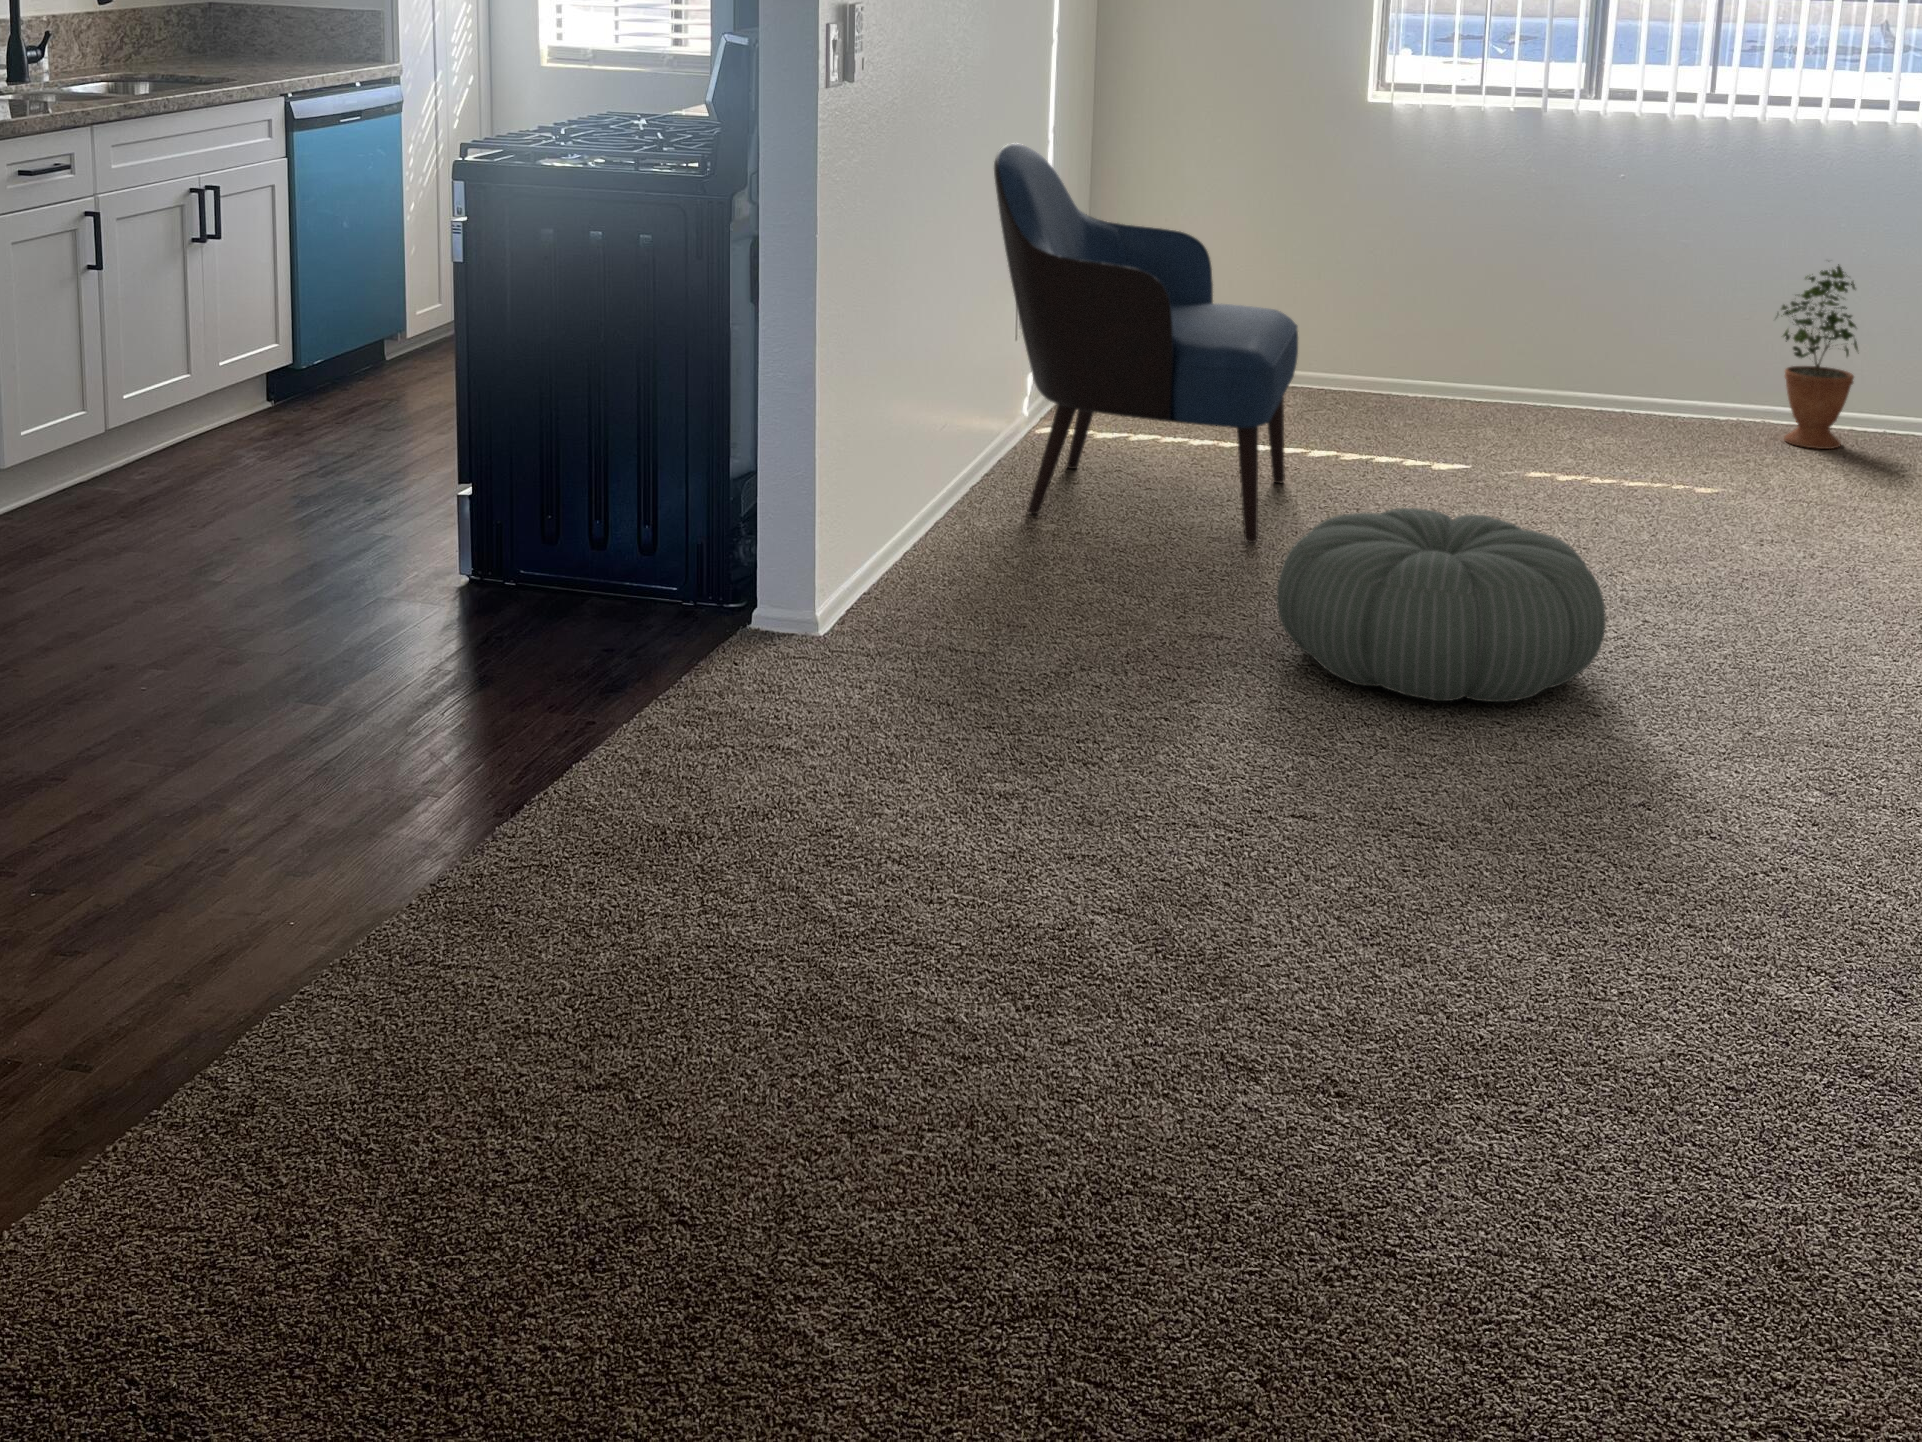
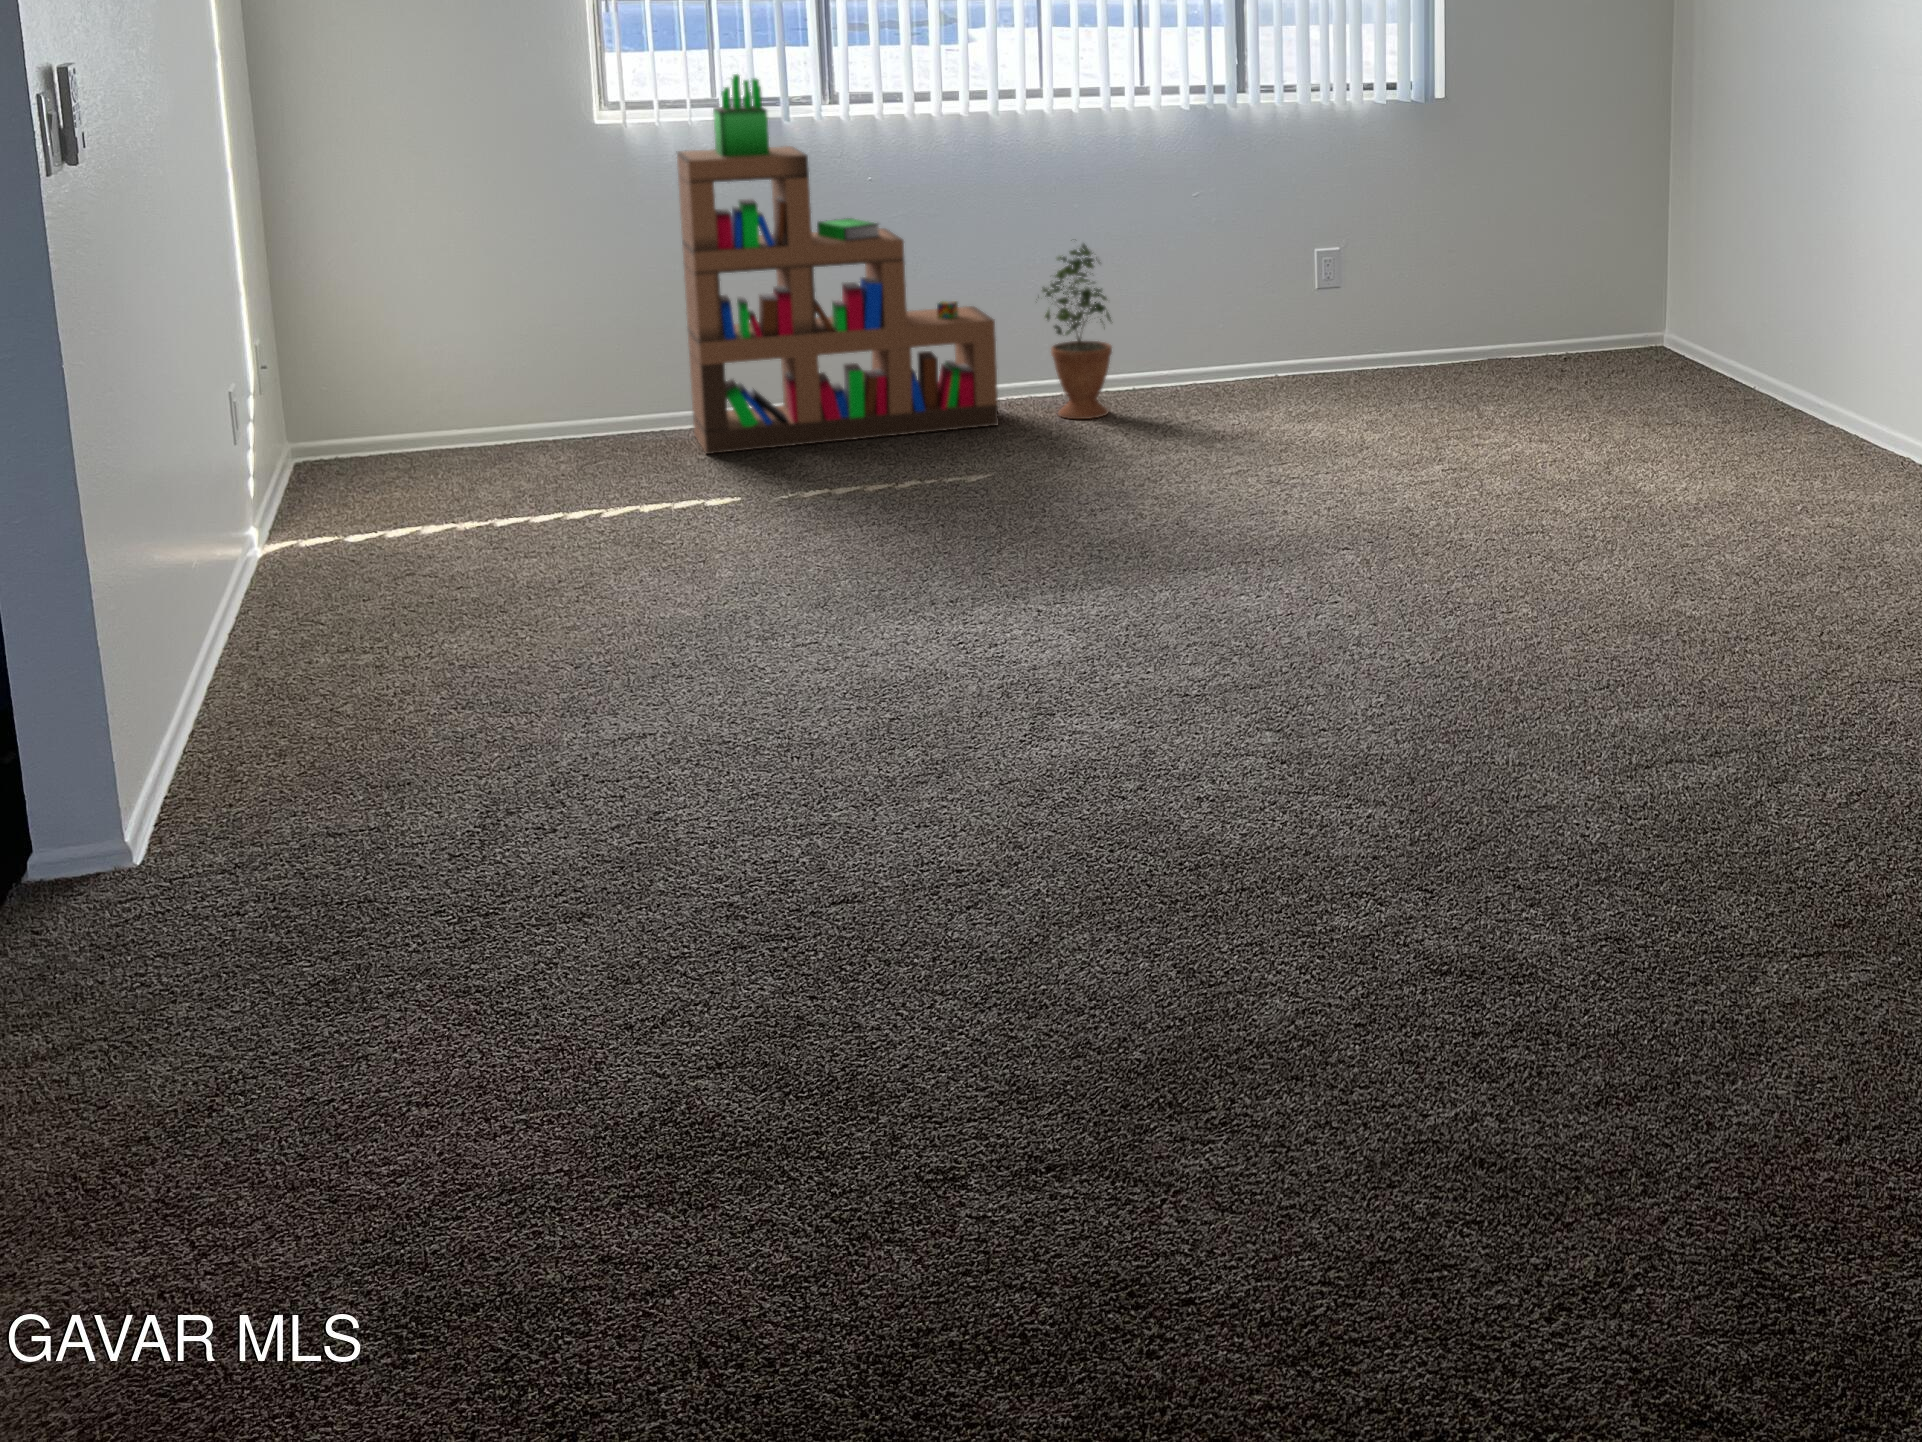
bookshelf: none [1418,65,1724,439] -> present [677,74,999,454]
armchair: present [994,144,1298,543] -> none [210,211,618,651]
pouf: present [1276,508,1606,702] -> none [704,548,1042,751]

